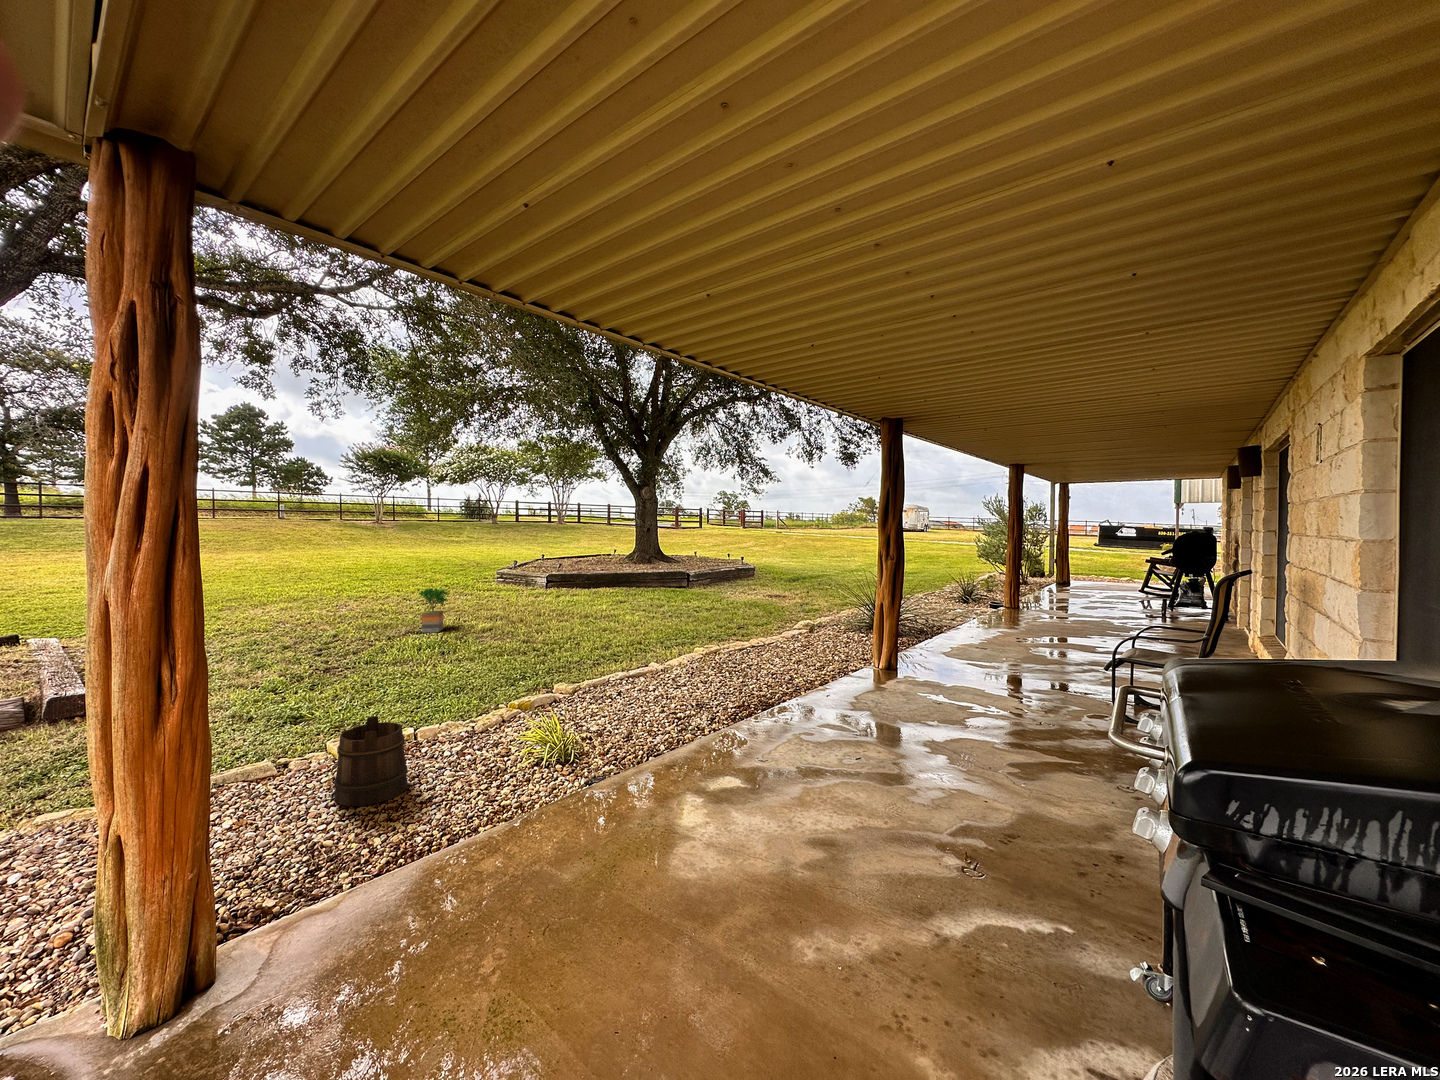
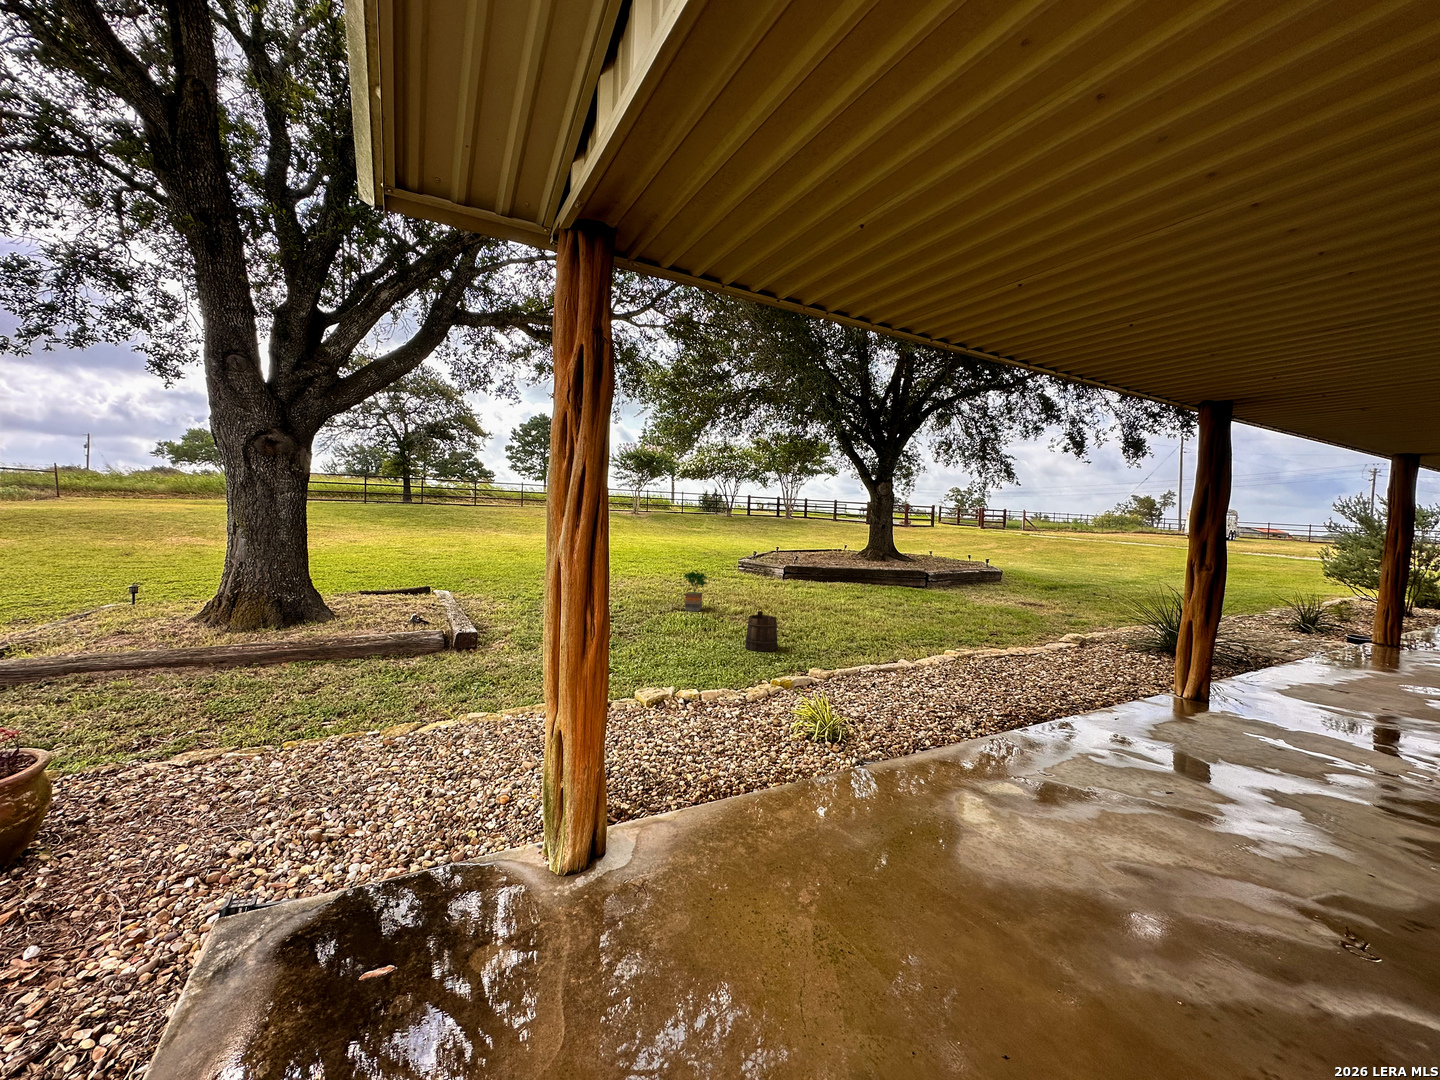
bucket: present [334,716,408,806] -> present [745,611,778,651]

